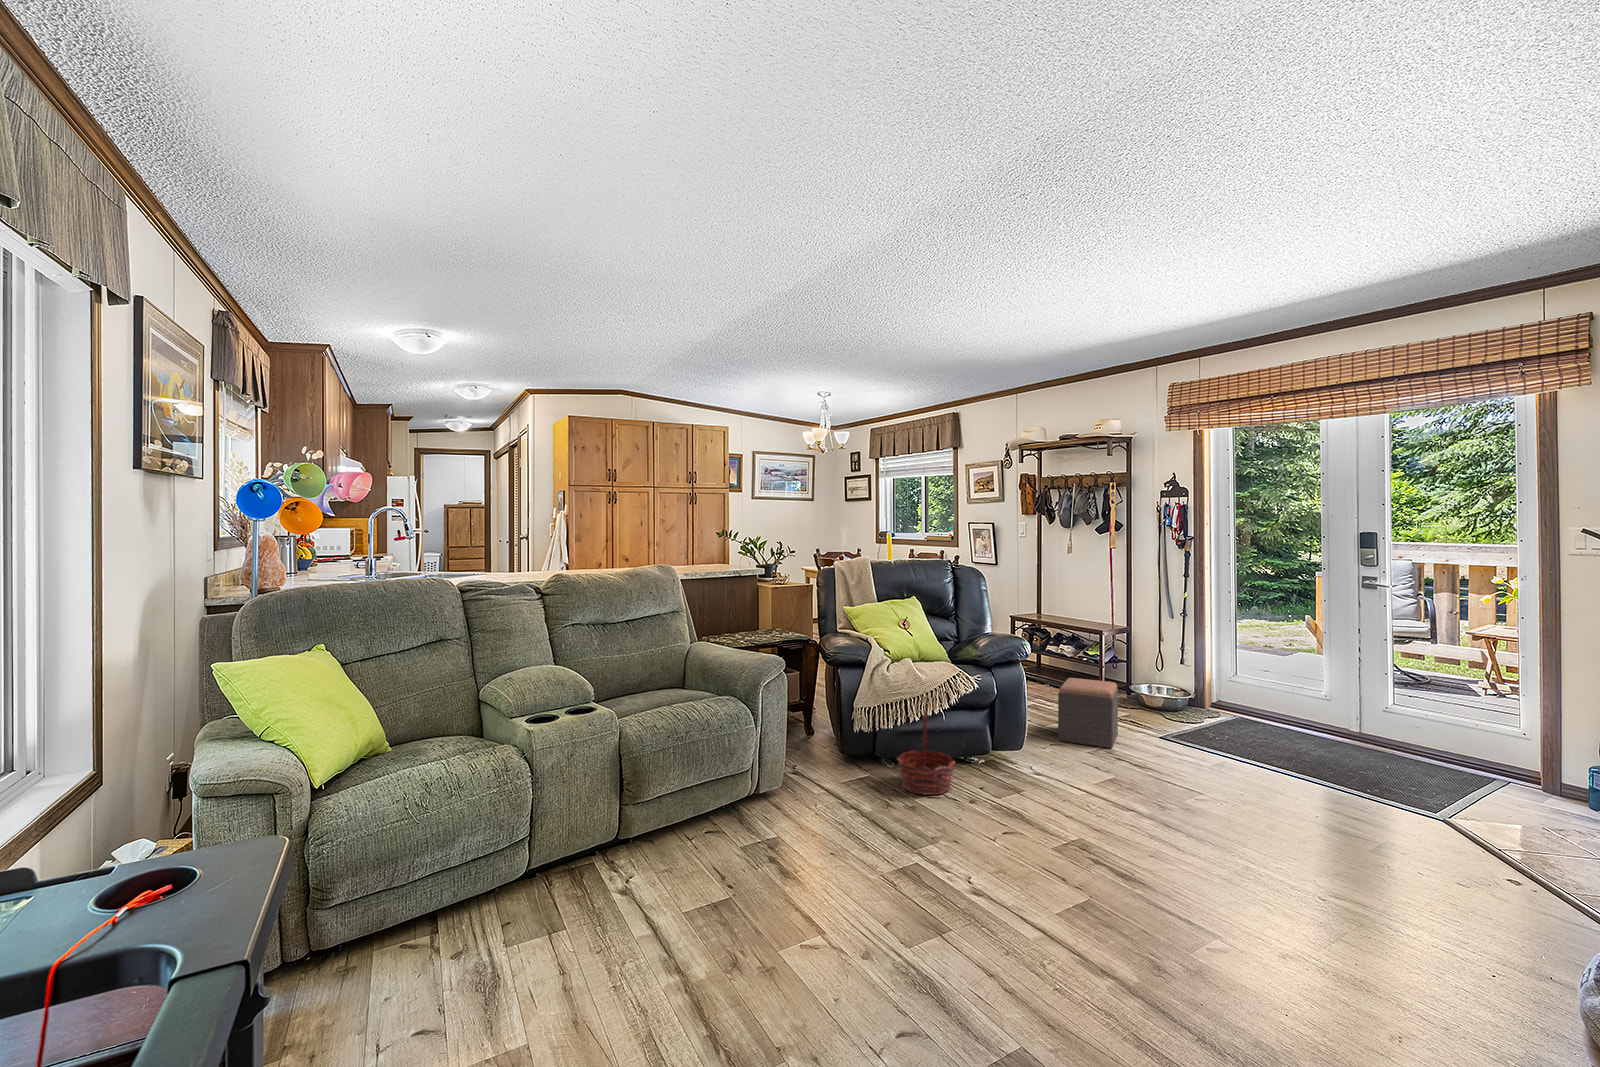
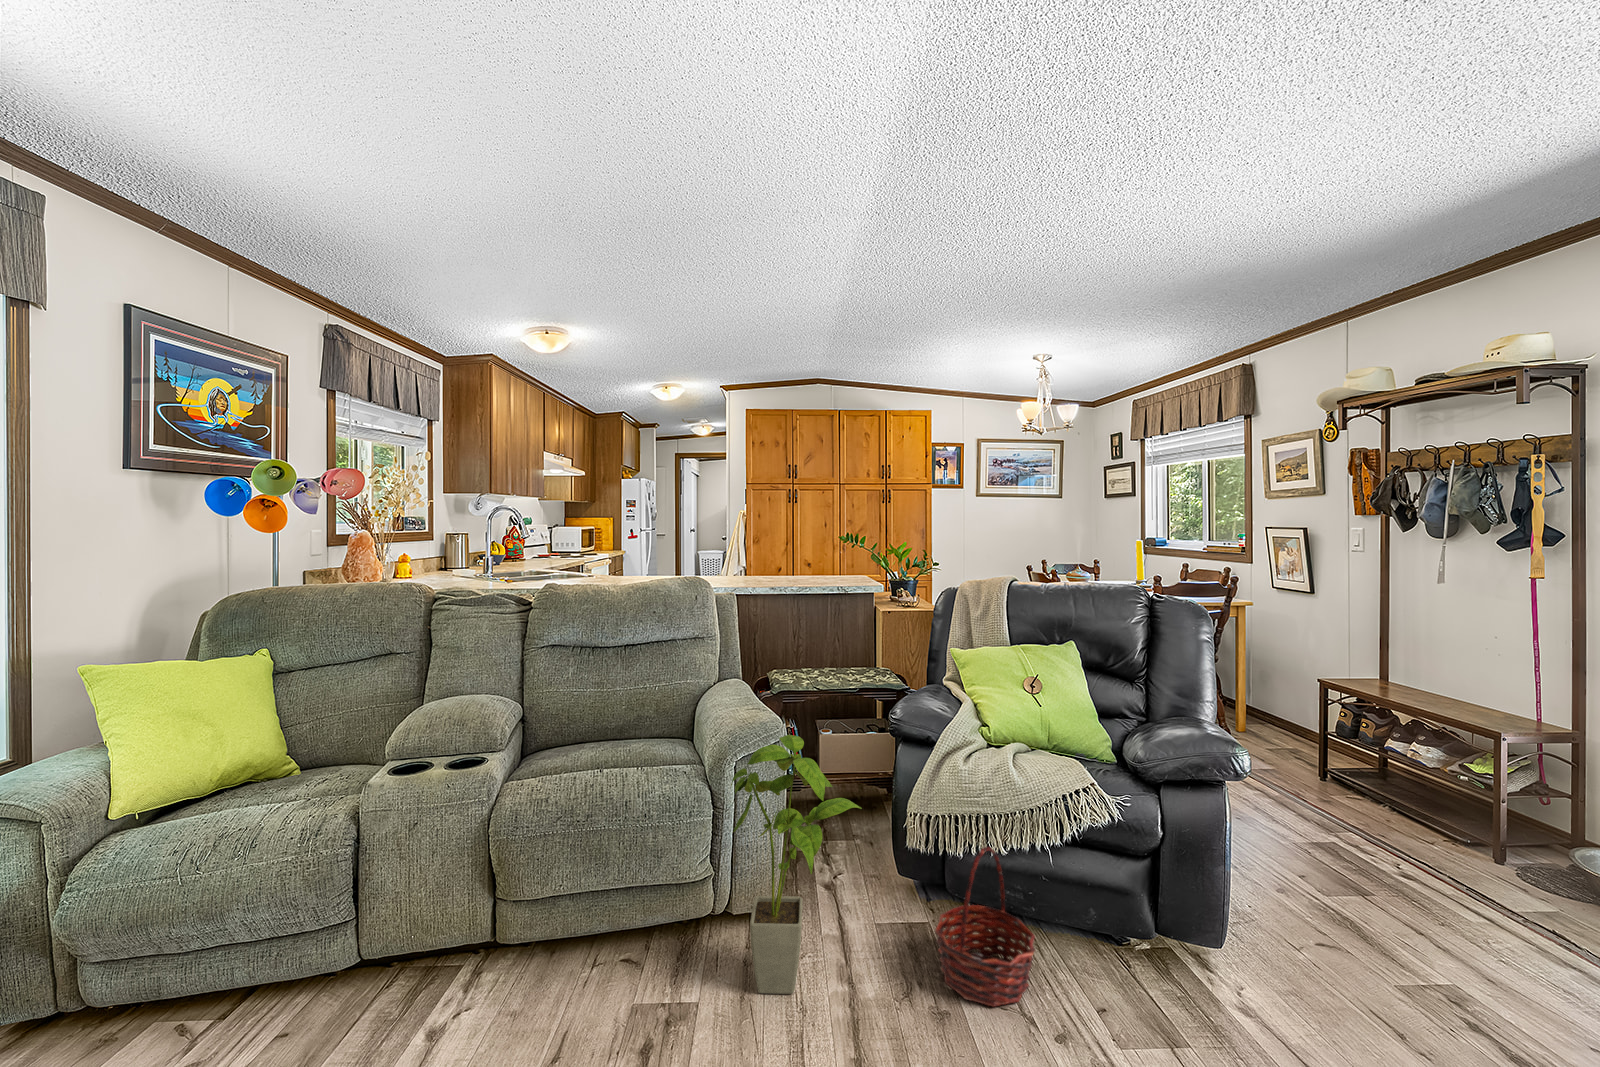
house plant: none [788,654,871,818] -> present [731,735,861,994]
footstool: present [1058,678,1118,748] -> none [1330,820,1492,995]

